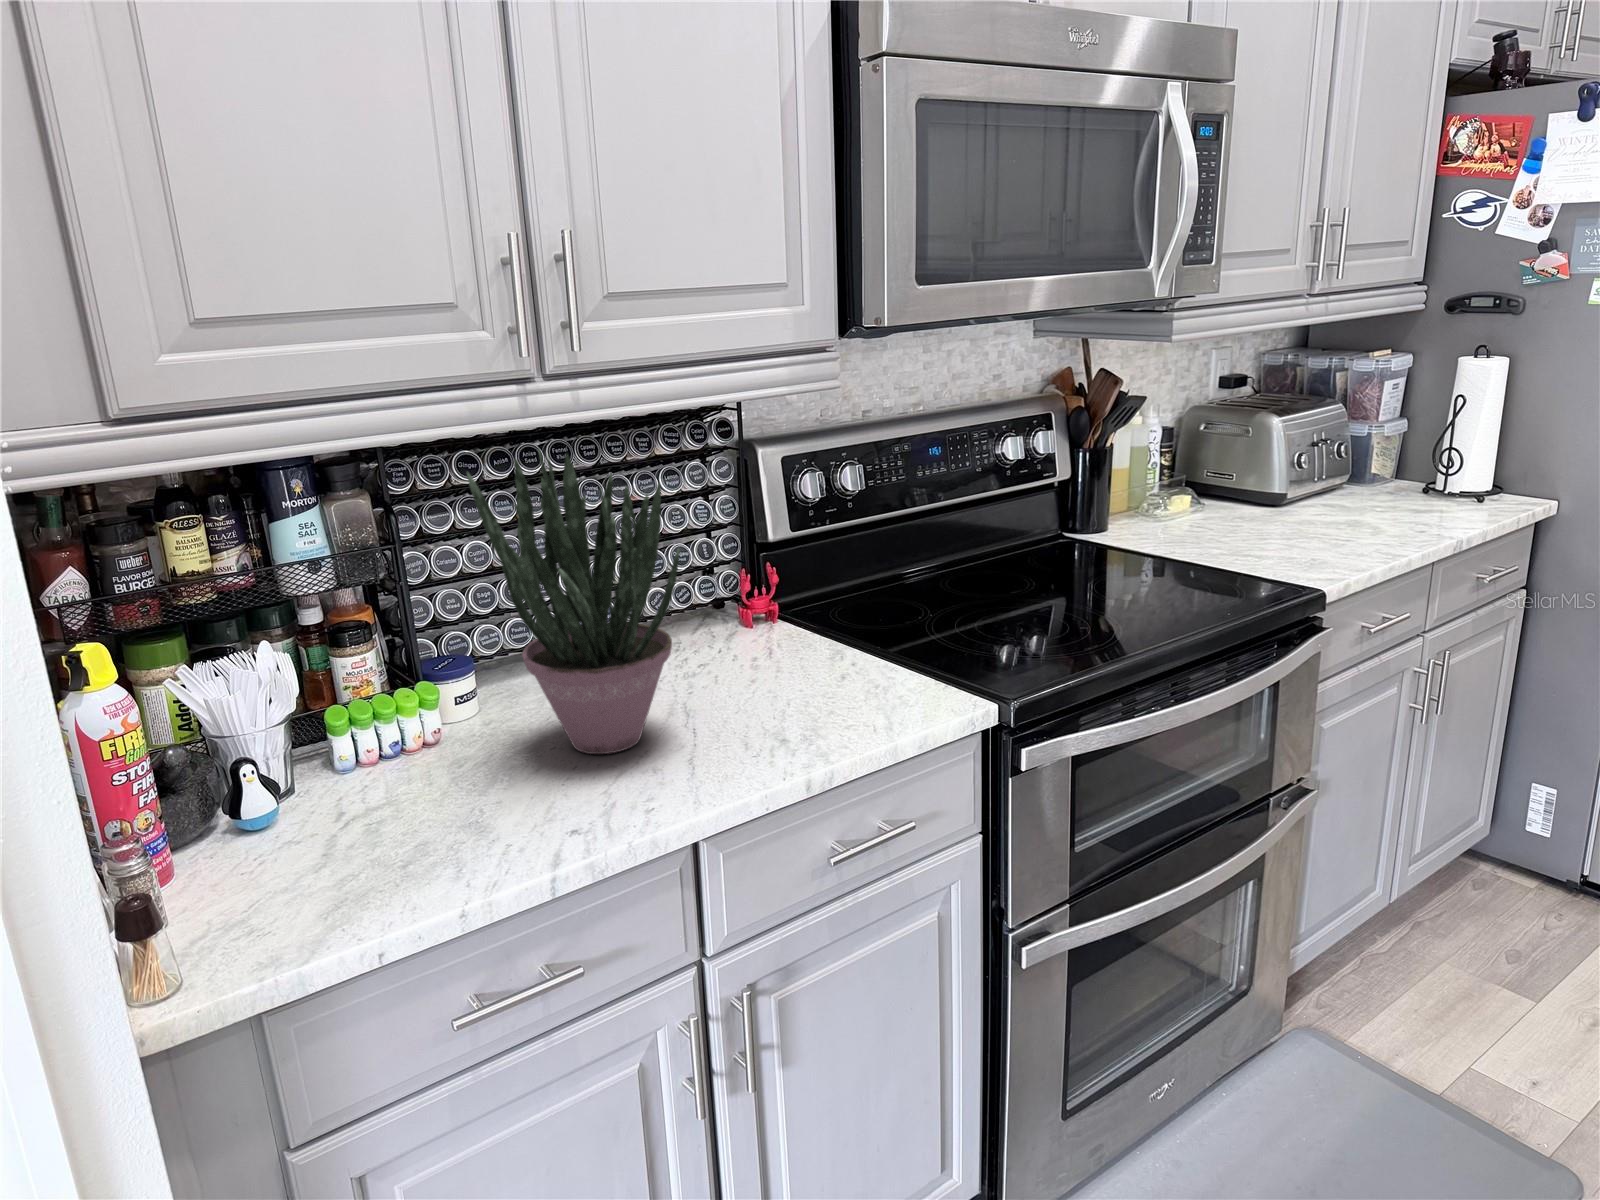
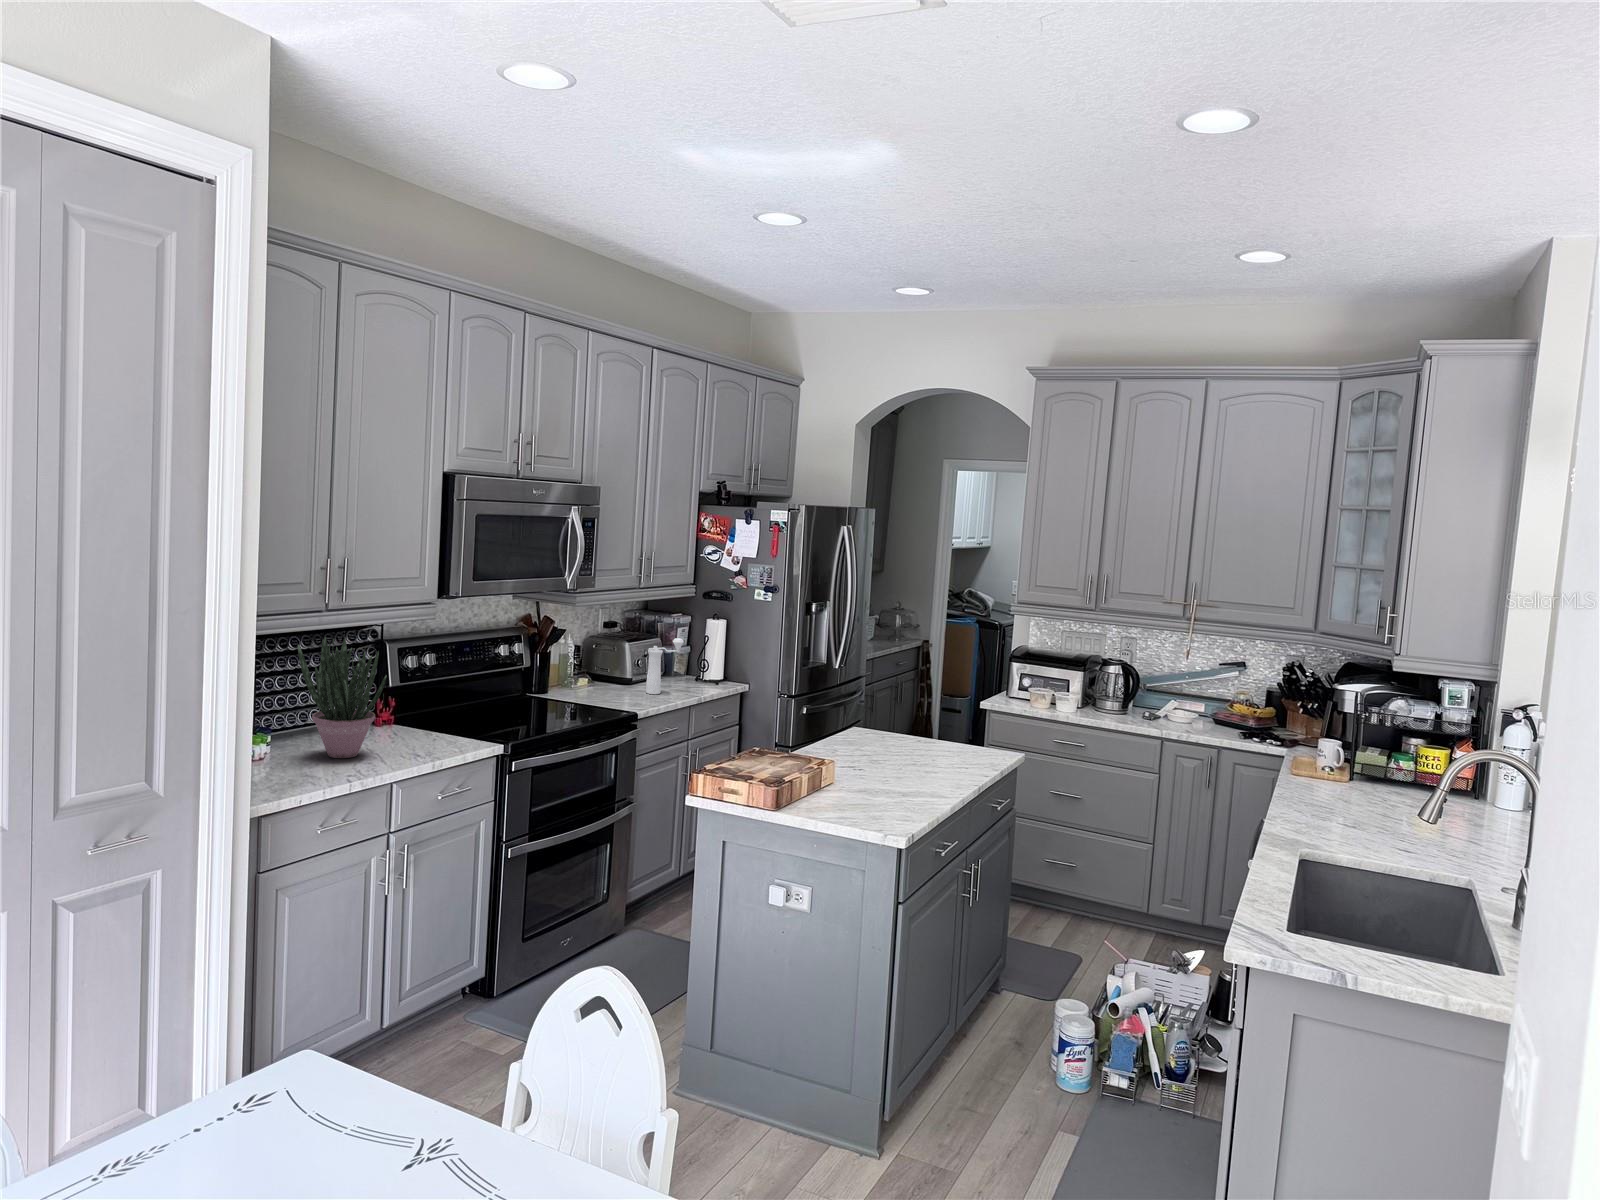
pepper mill: none [1325,404,1418,532] -> present [646,638,684,694]

